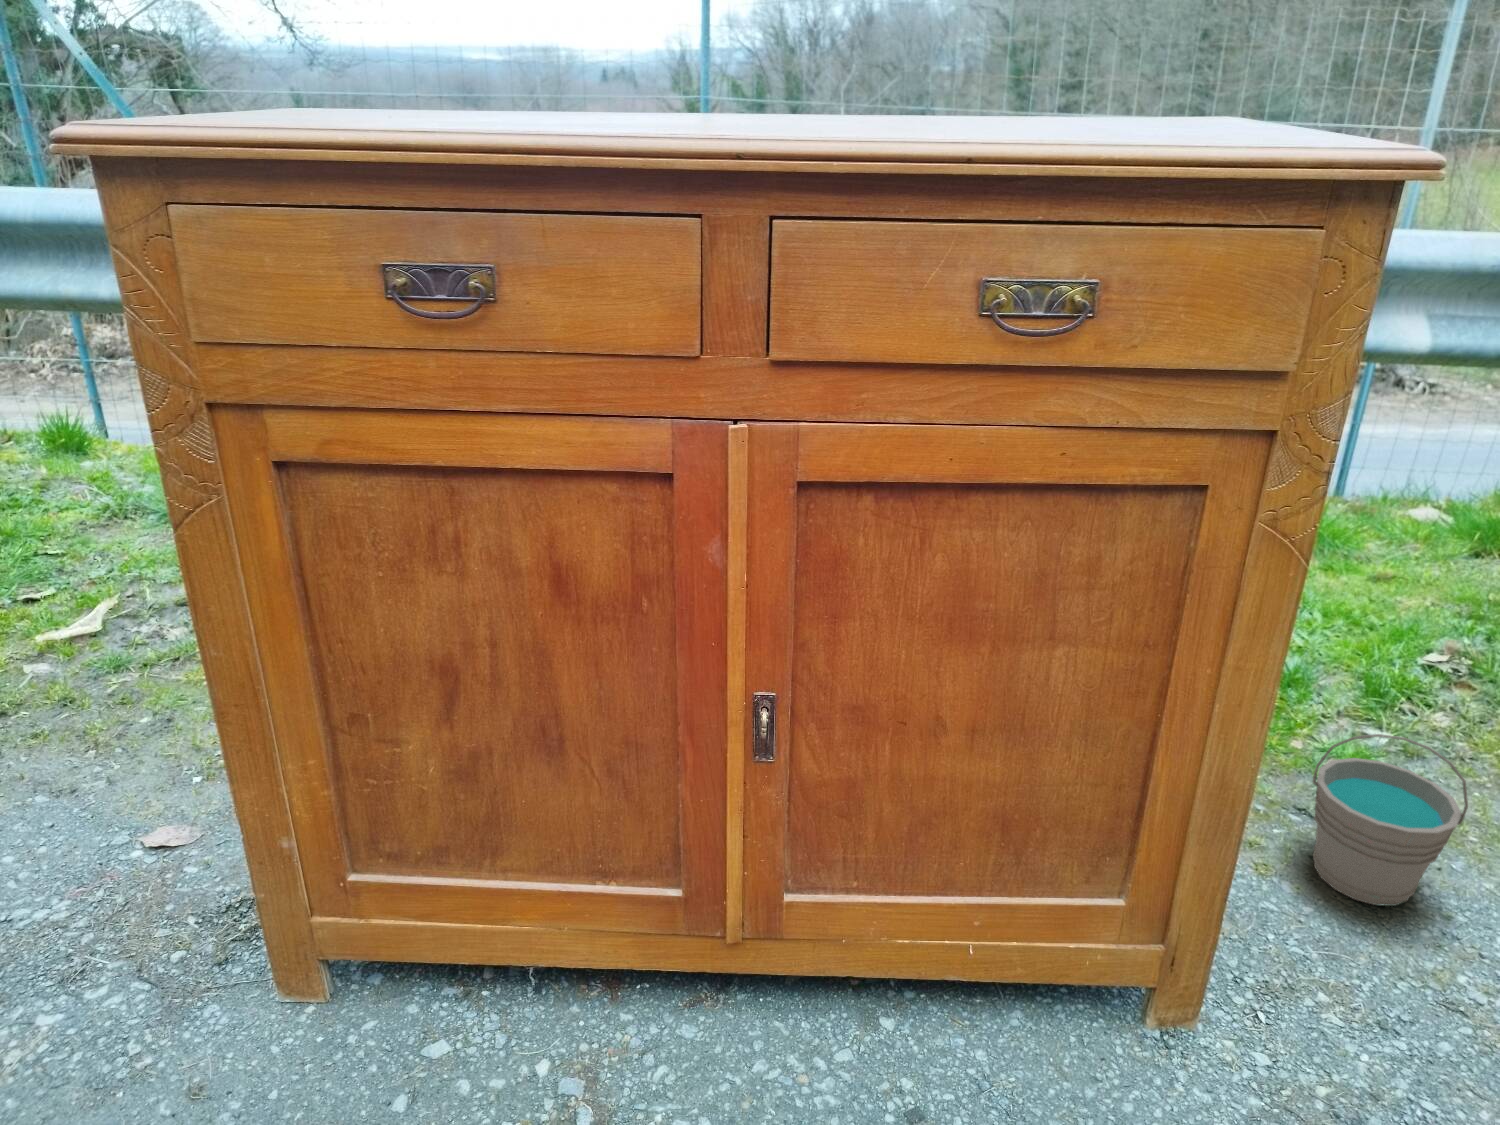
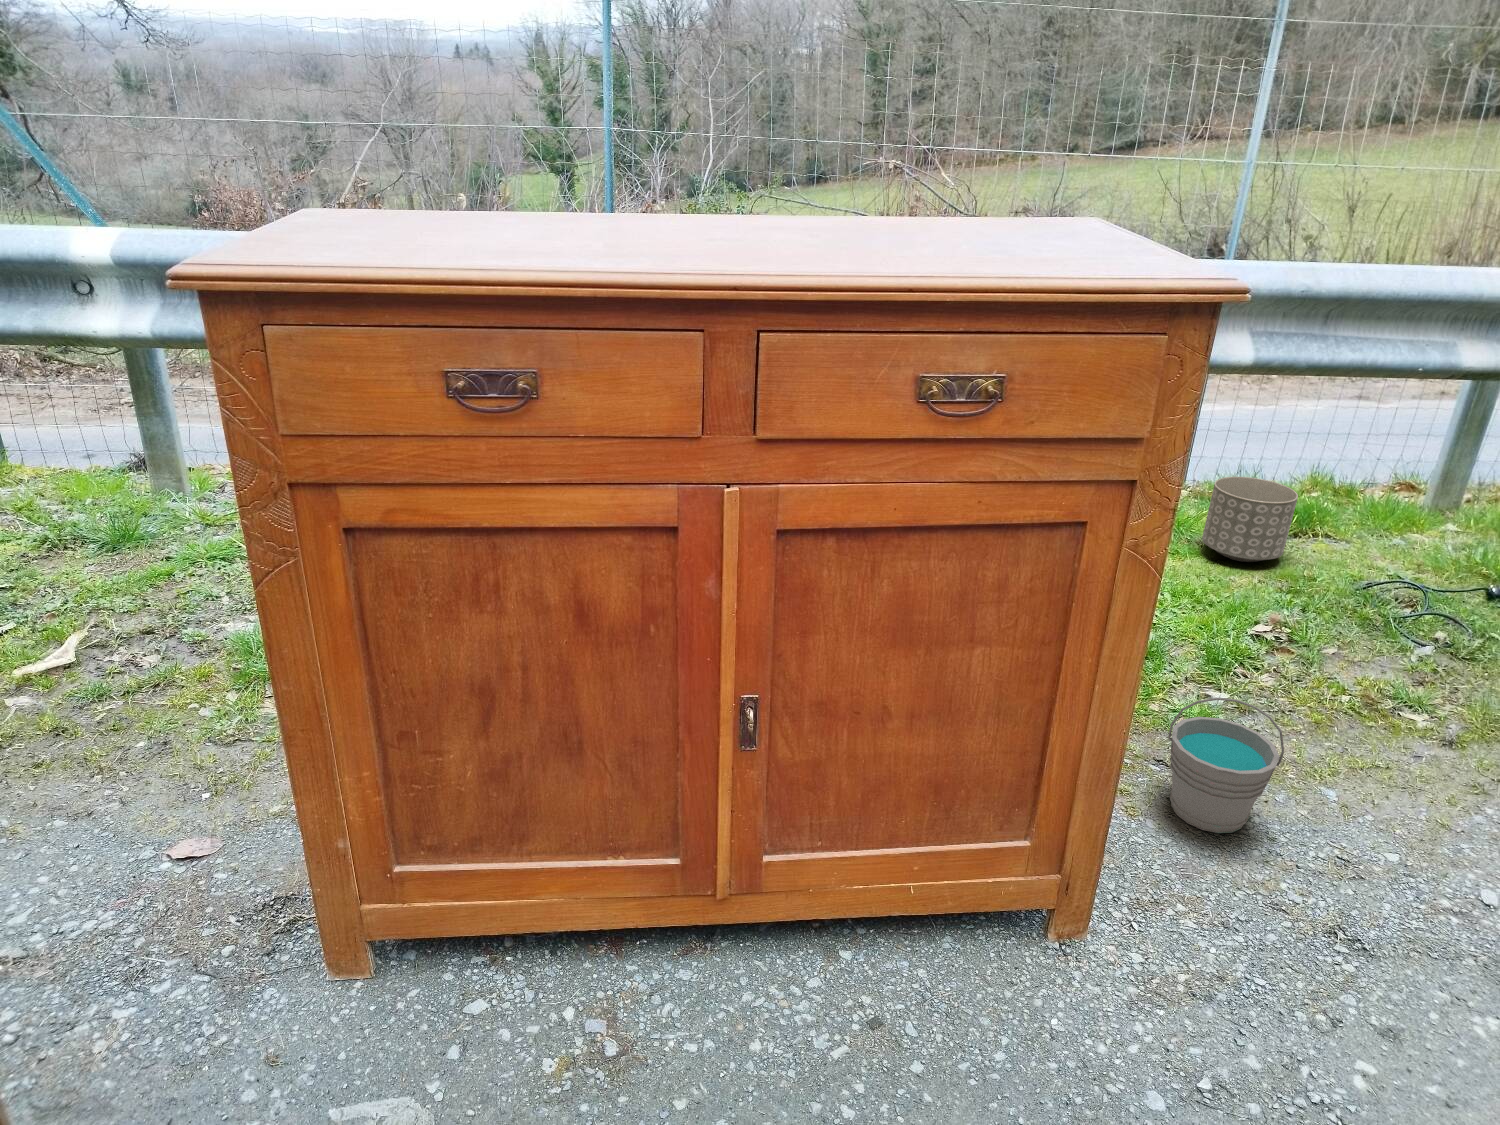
planter: none [1362,480,1486,581] -> present [1202,477,1298,562]

